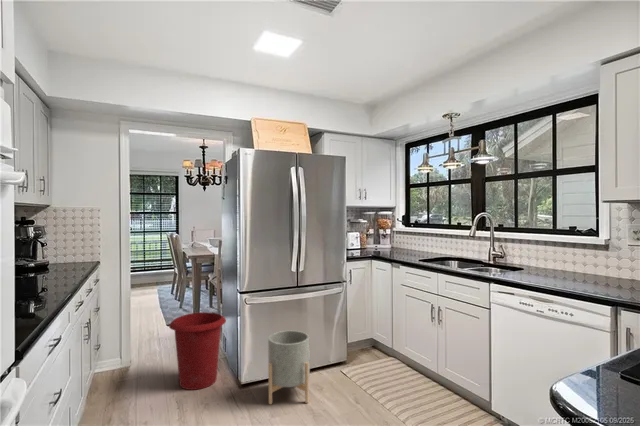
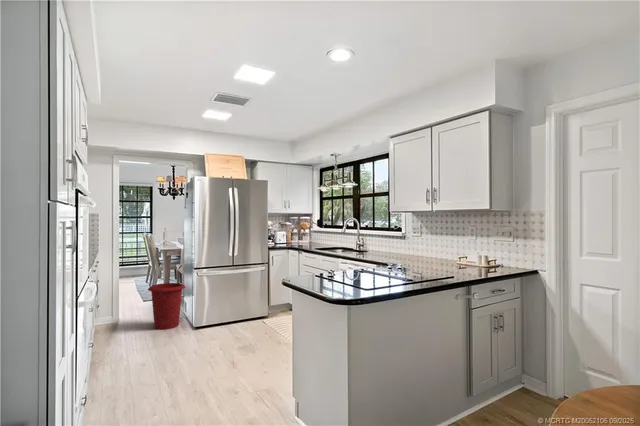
planter: present [268,331,310,404] -> none [210,292,237,334]

